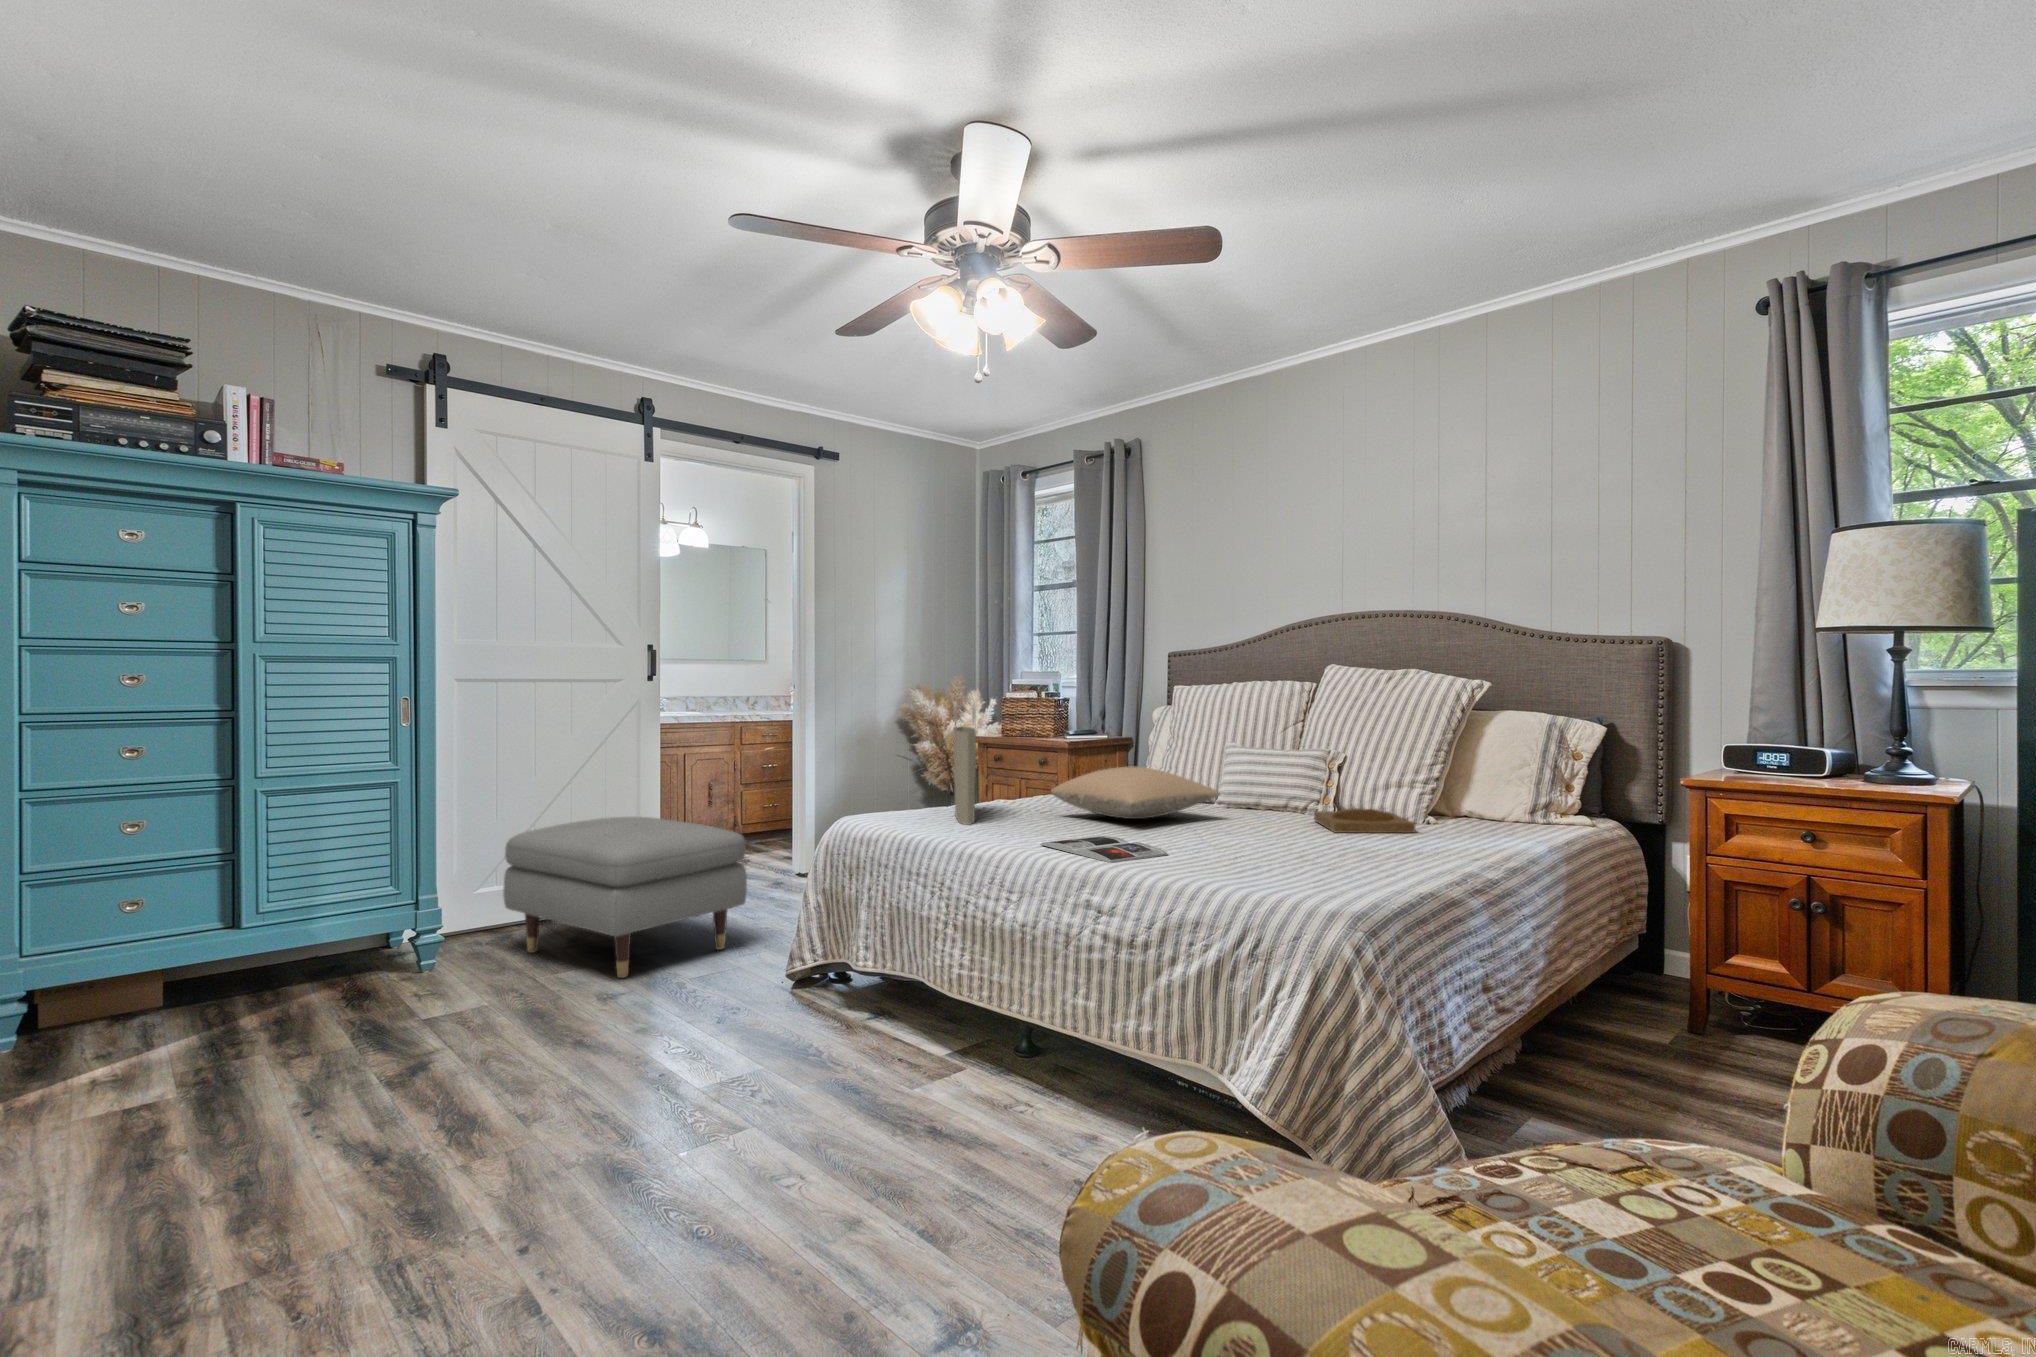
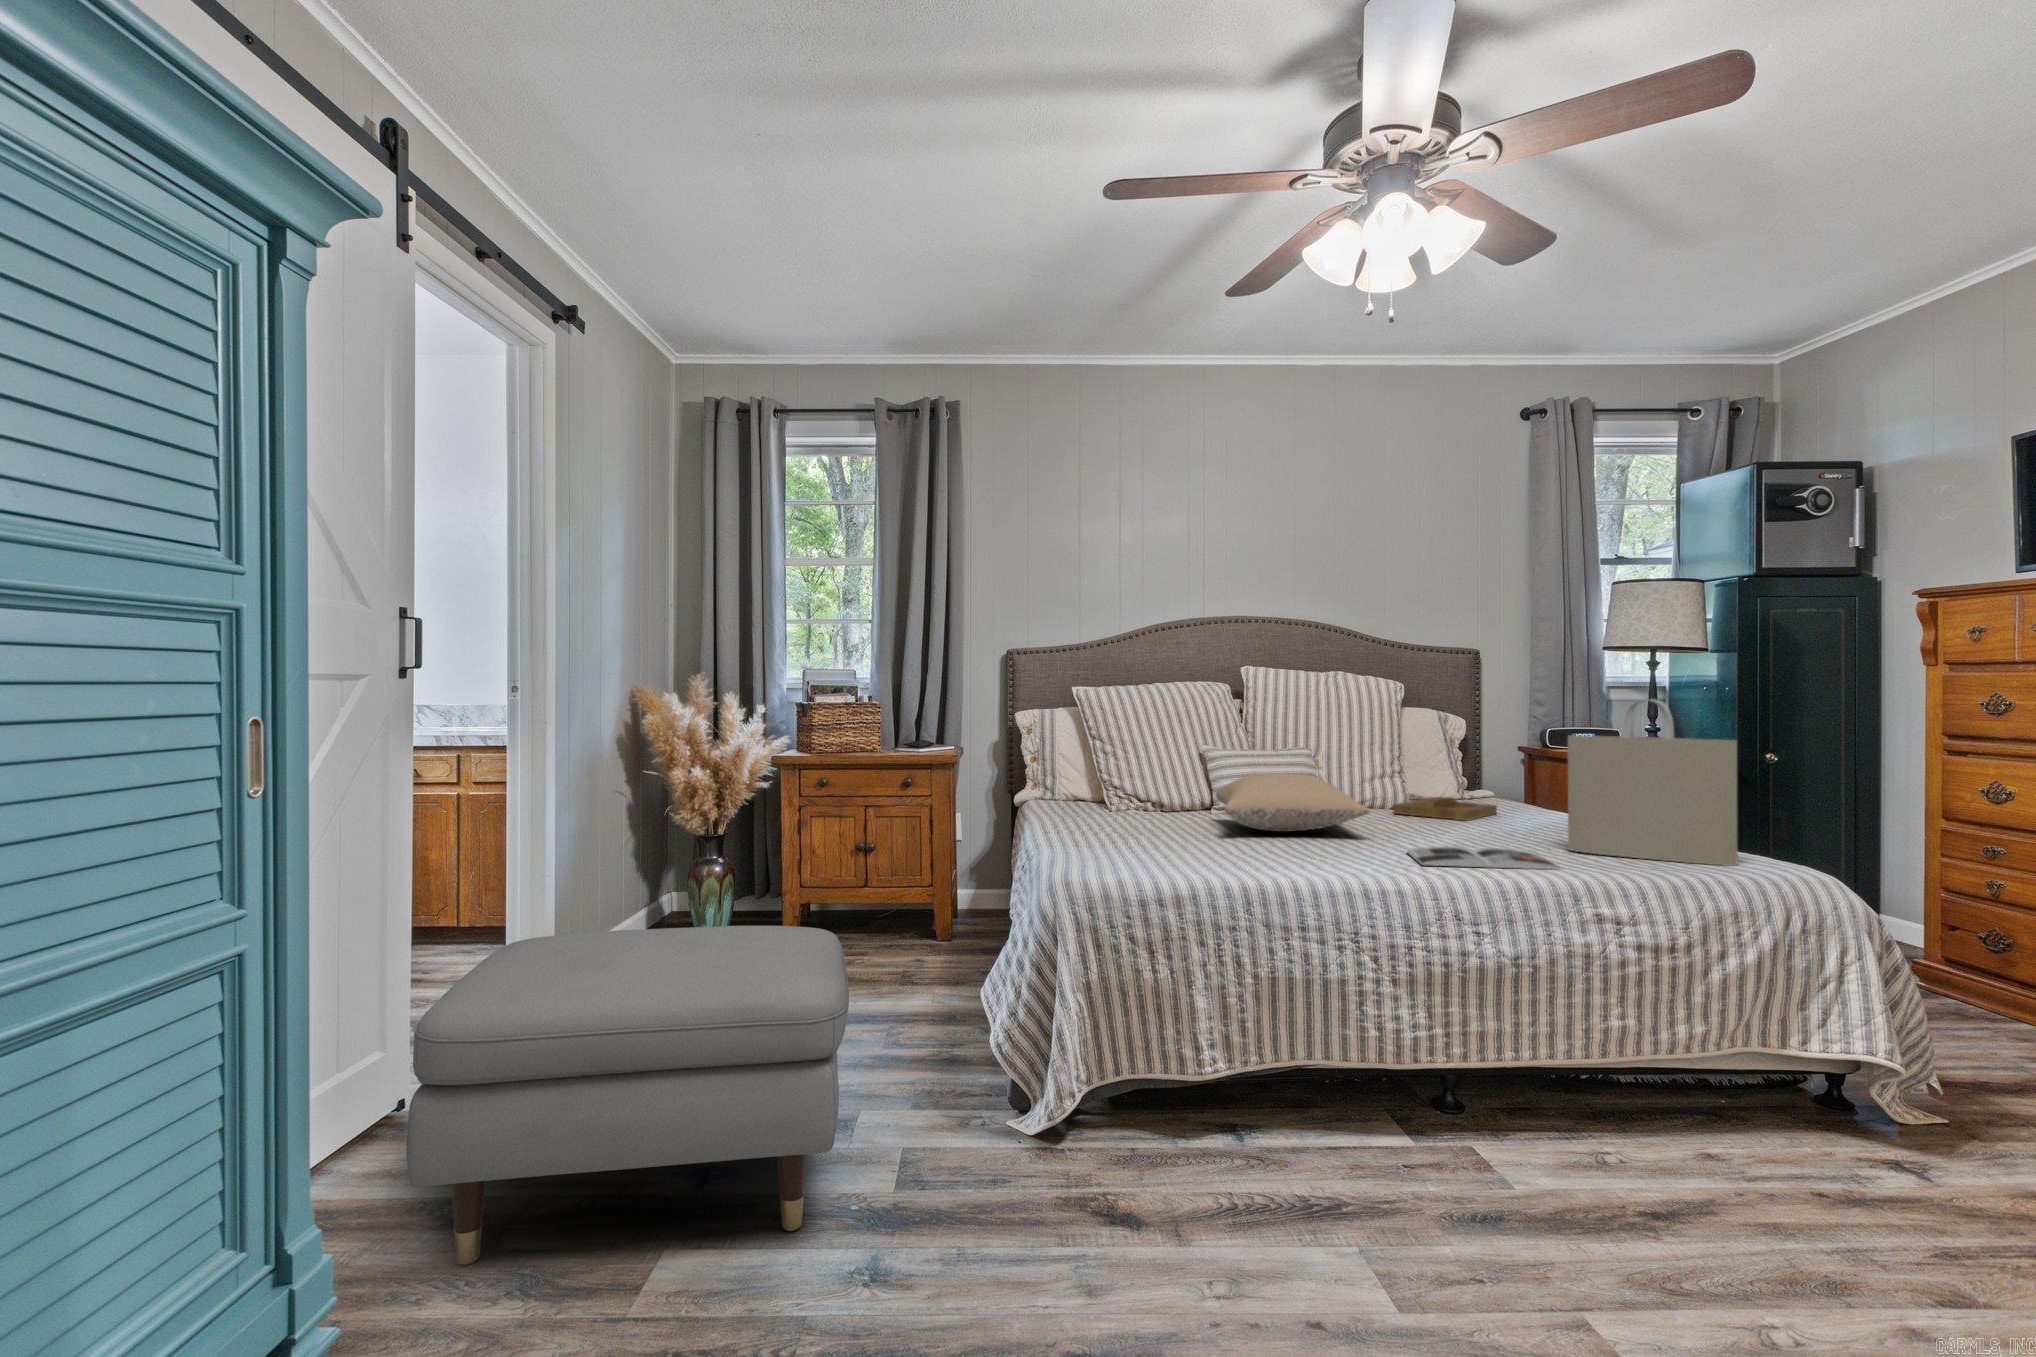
tote bag: present [953,701,977,825] -> present [1568,699,1738,866]

